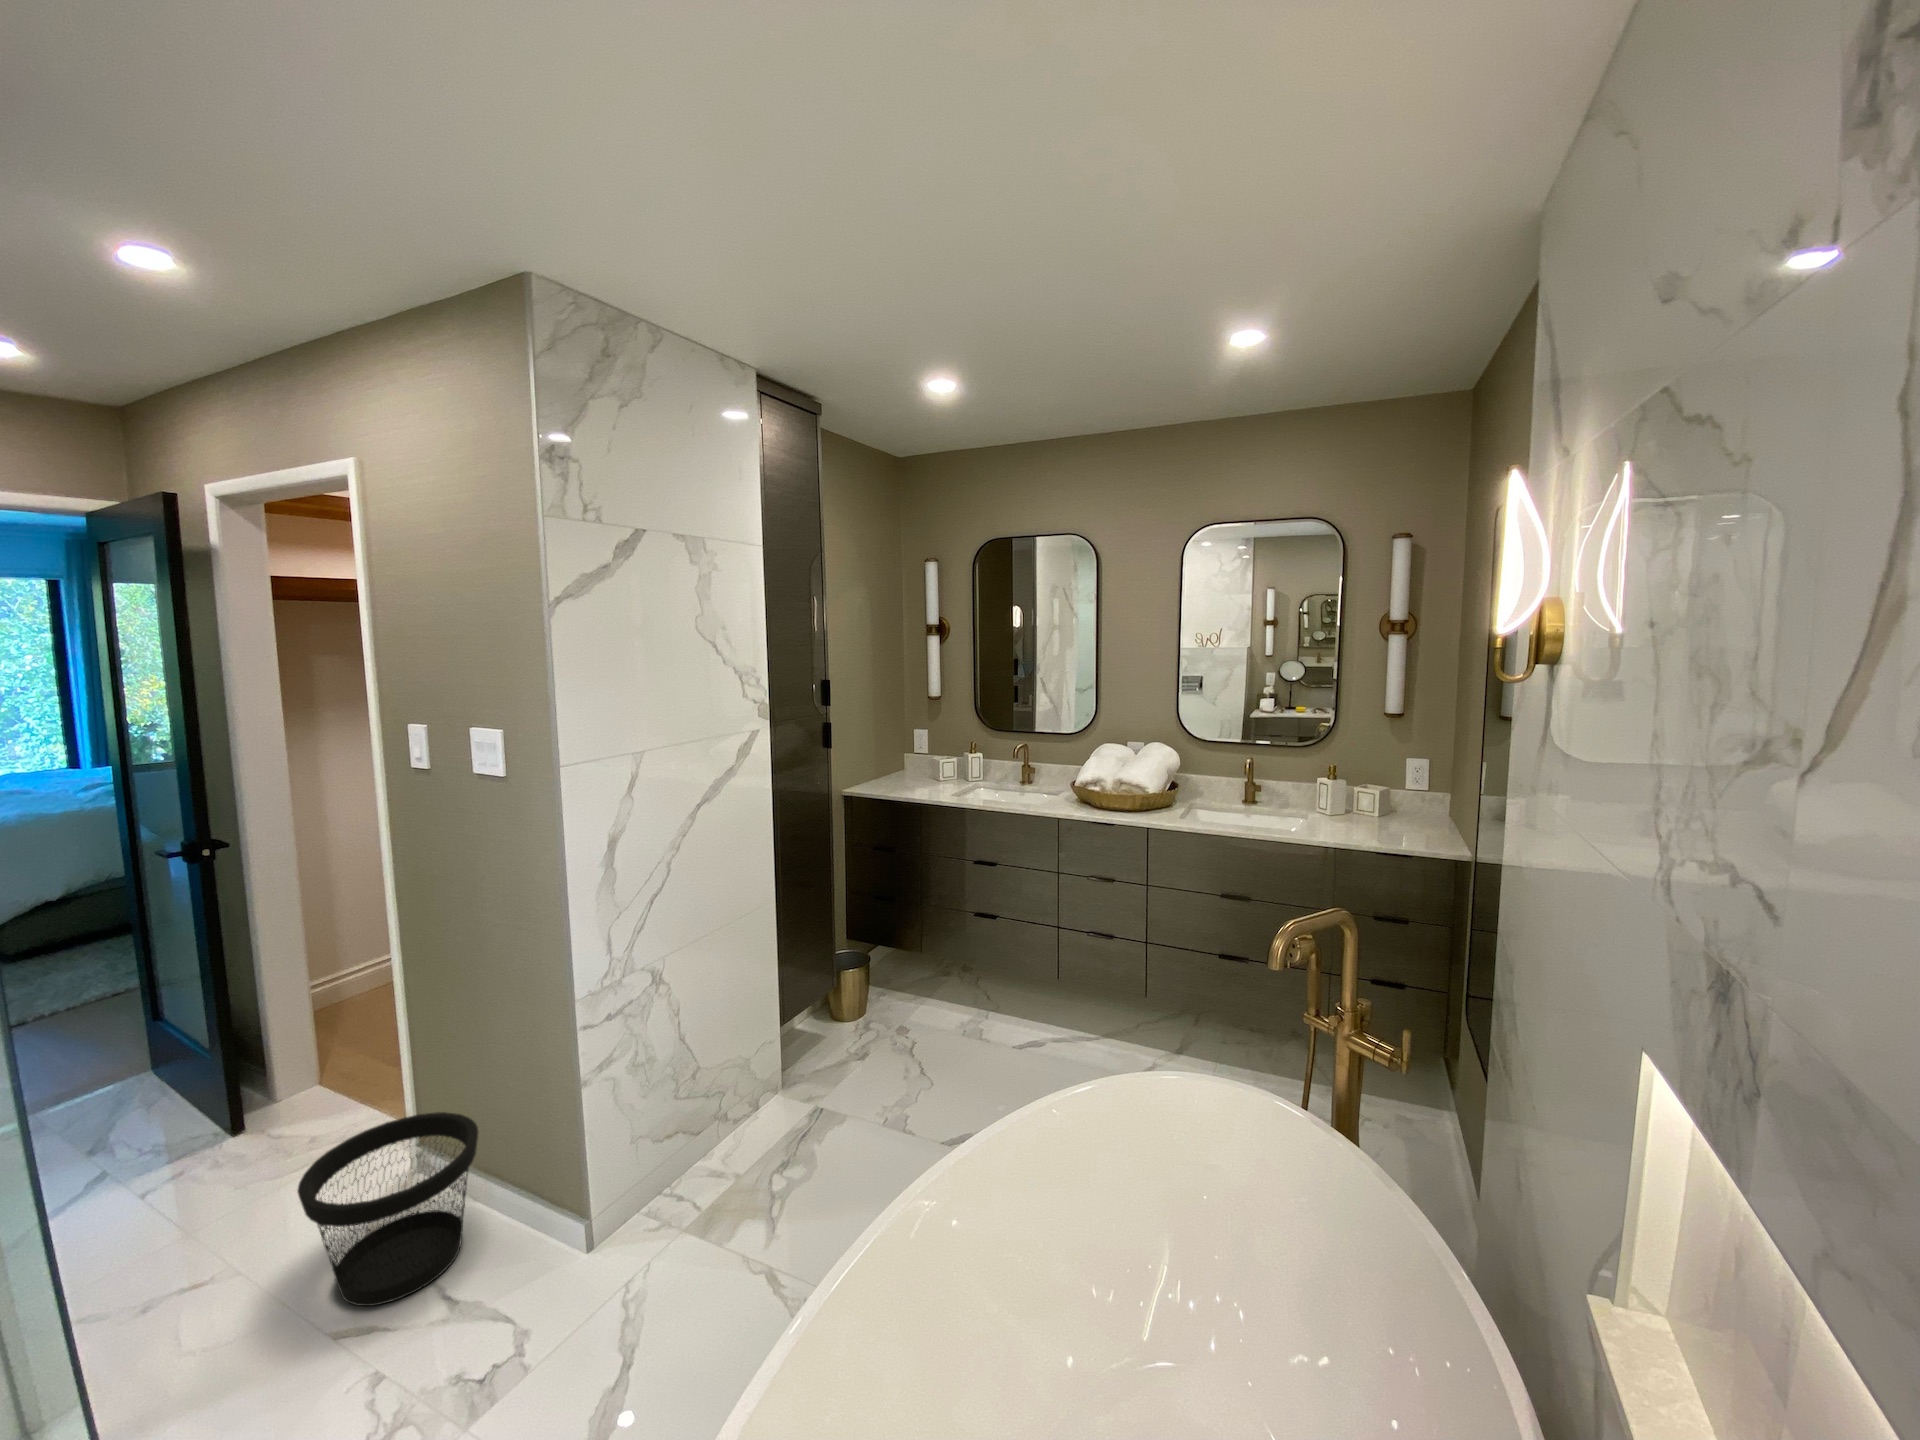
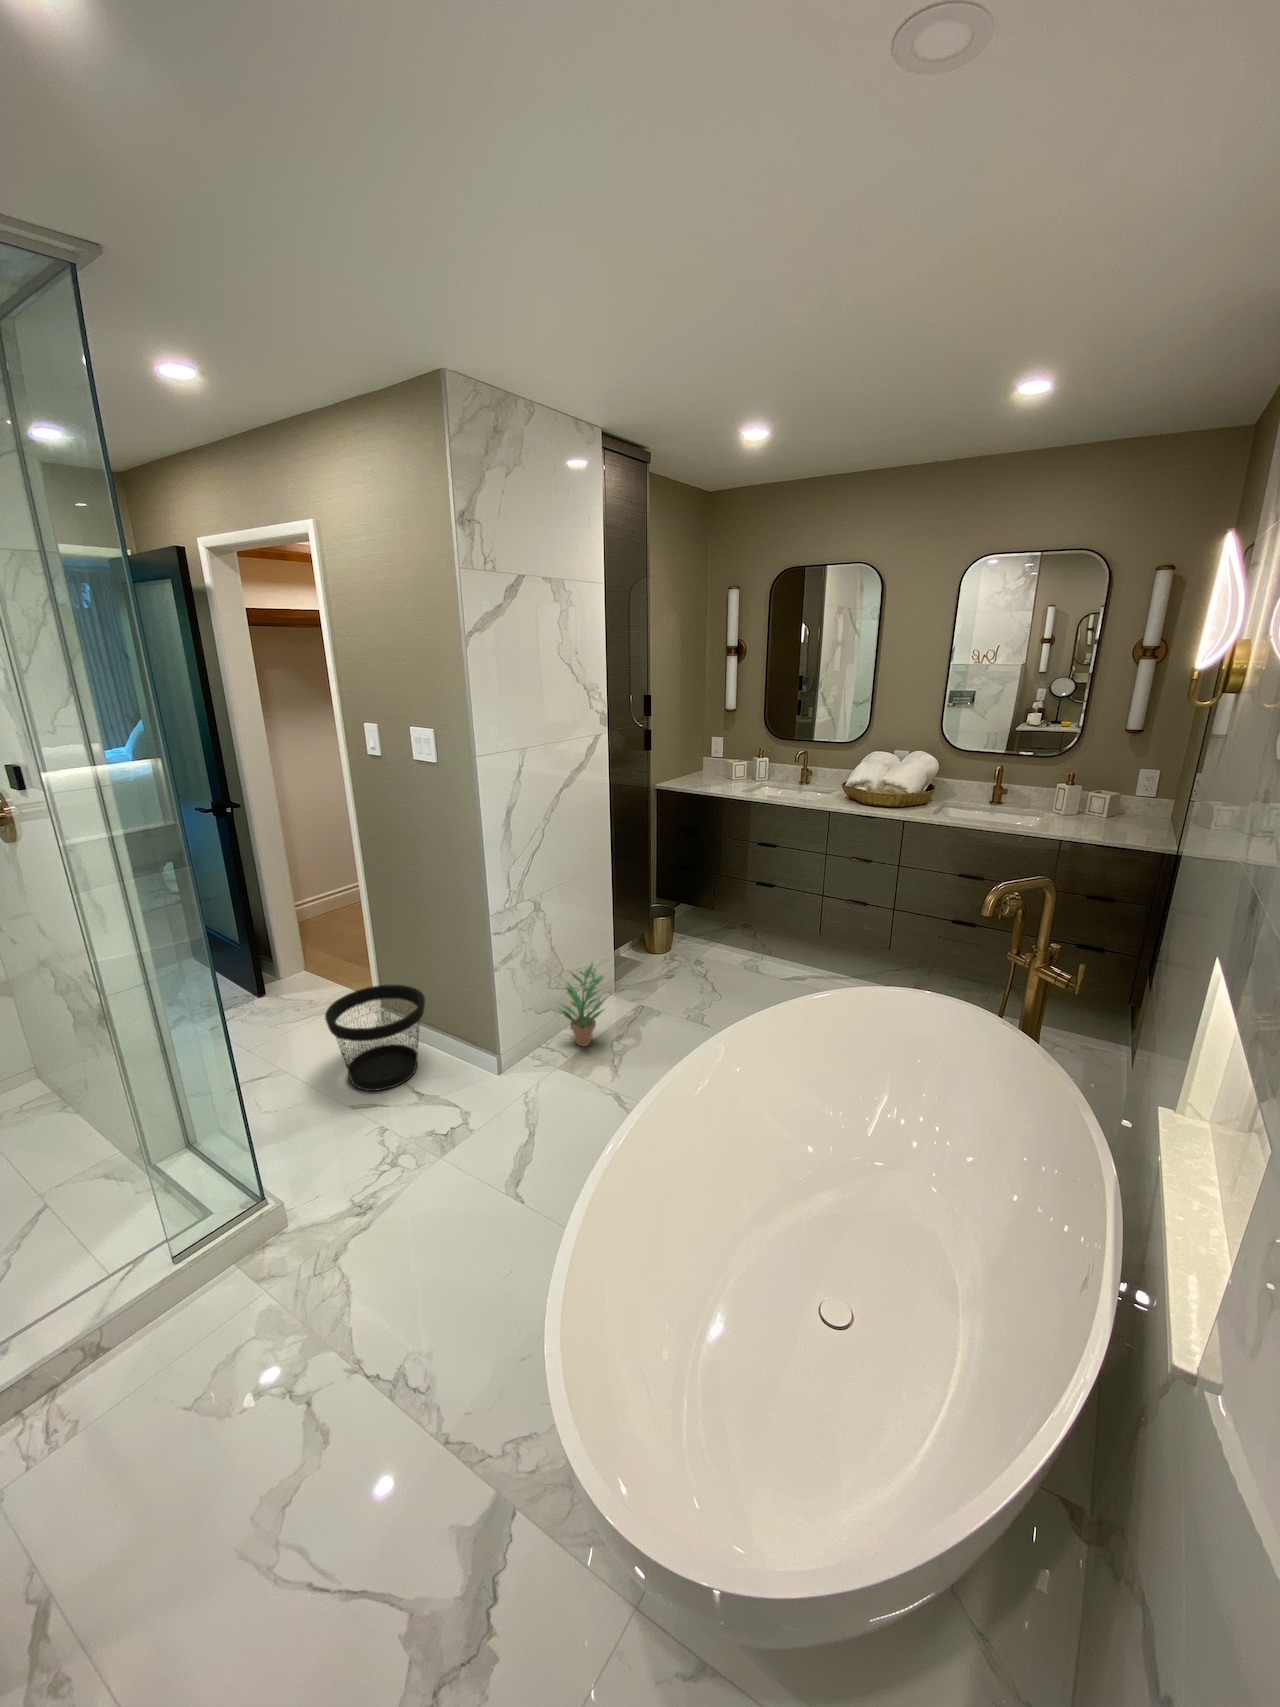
potted plant: none [688,1048,769,1182] -> present [559,963,605,1046]

